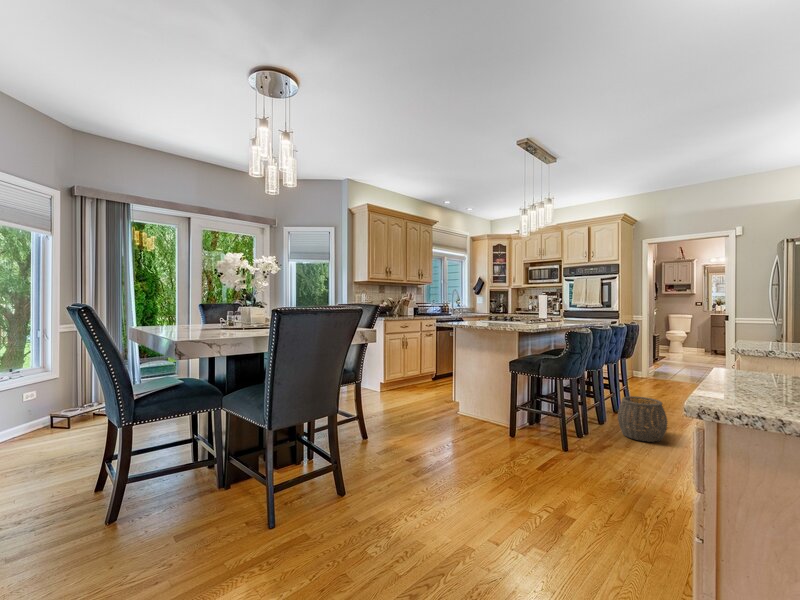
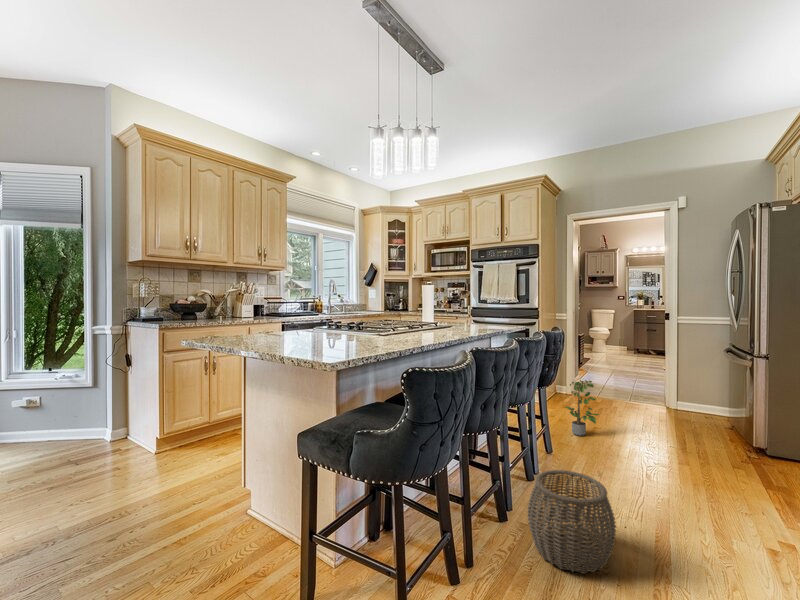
potted plant: none [641,359,668,399] -> present [566,380,599,436]

